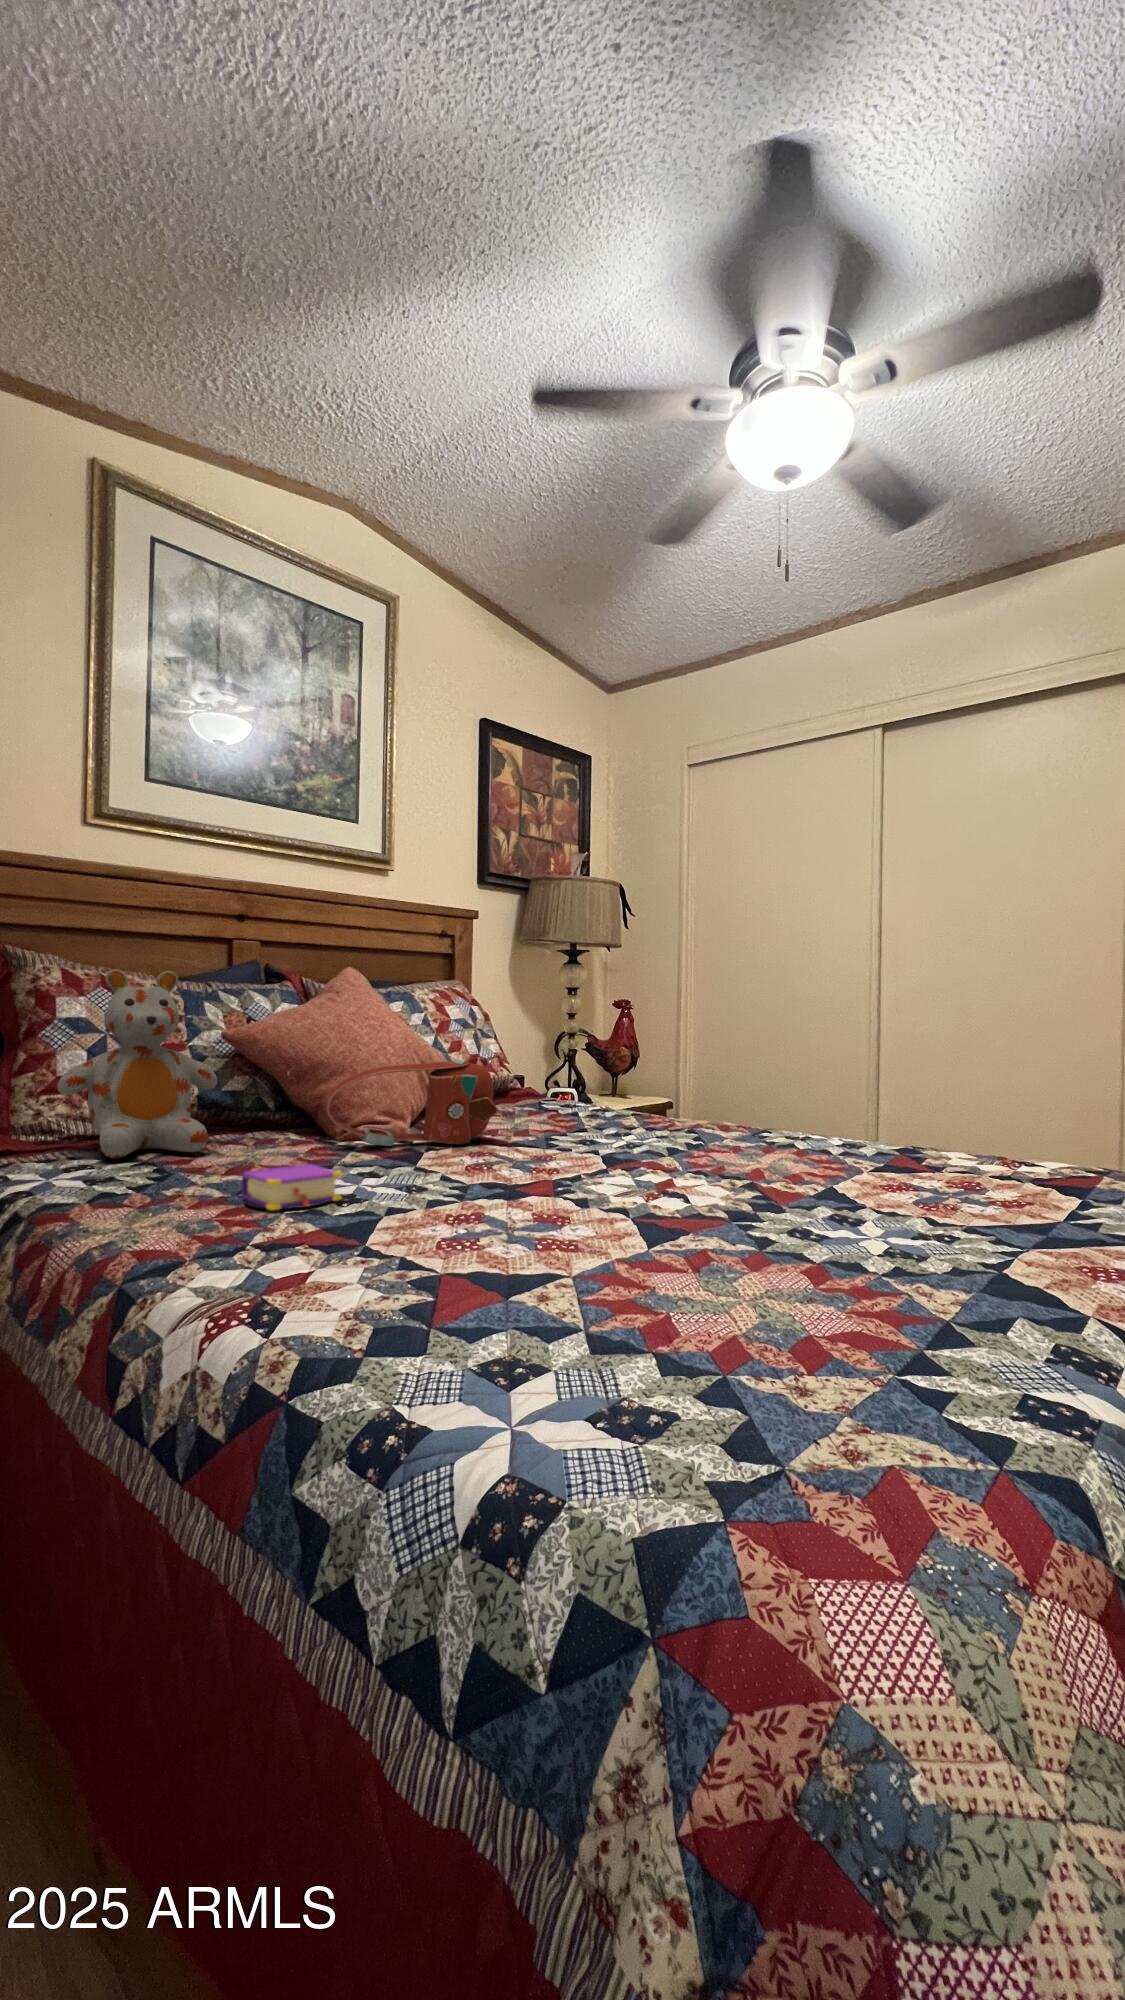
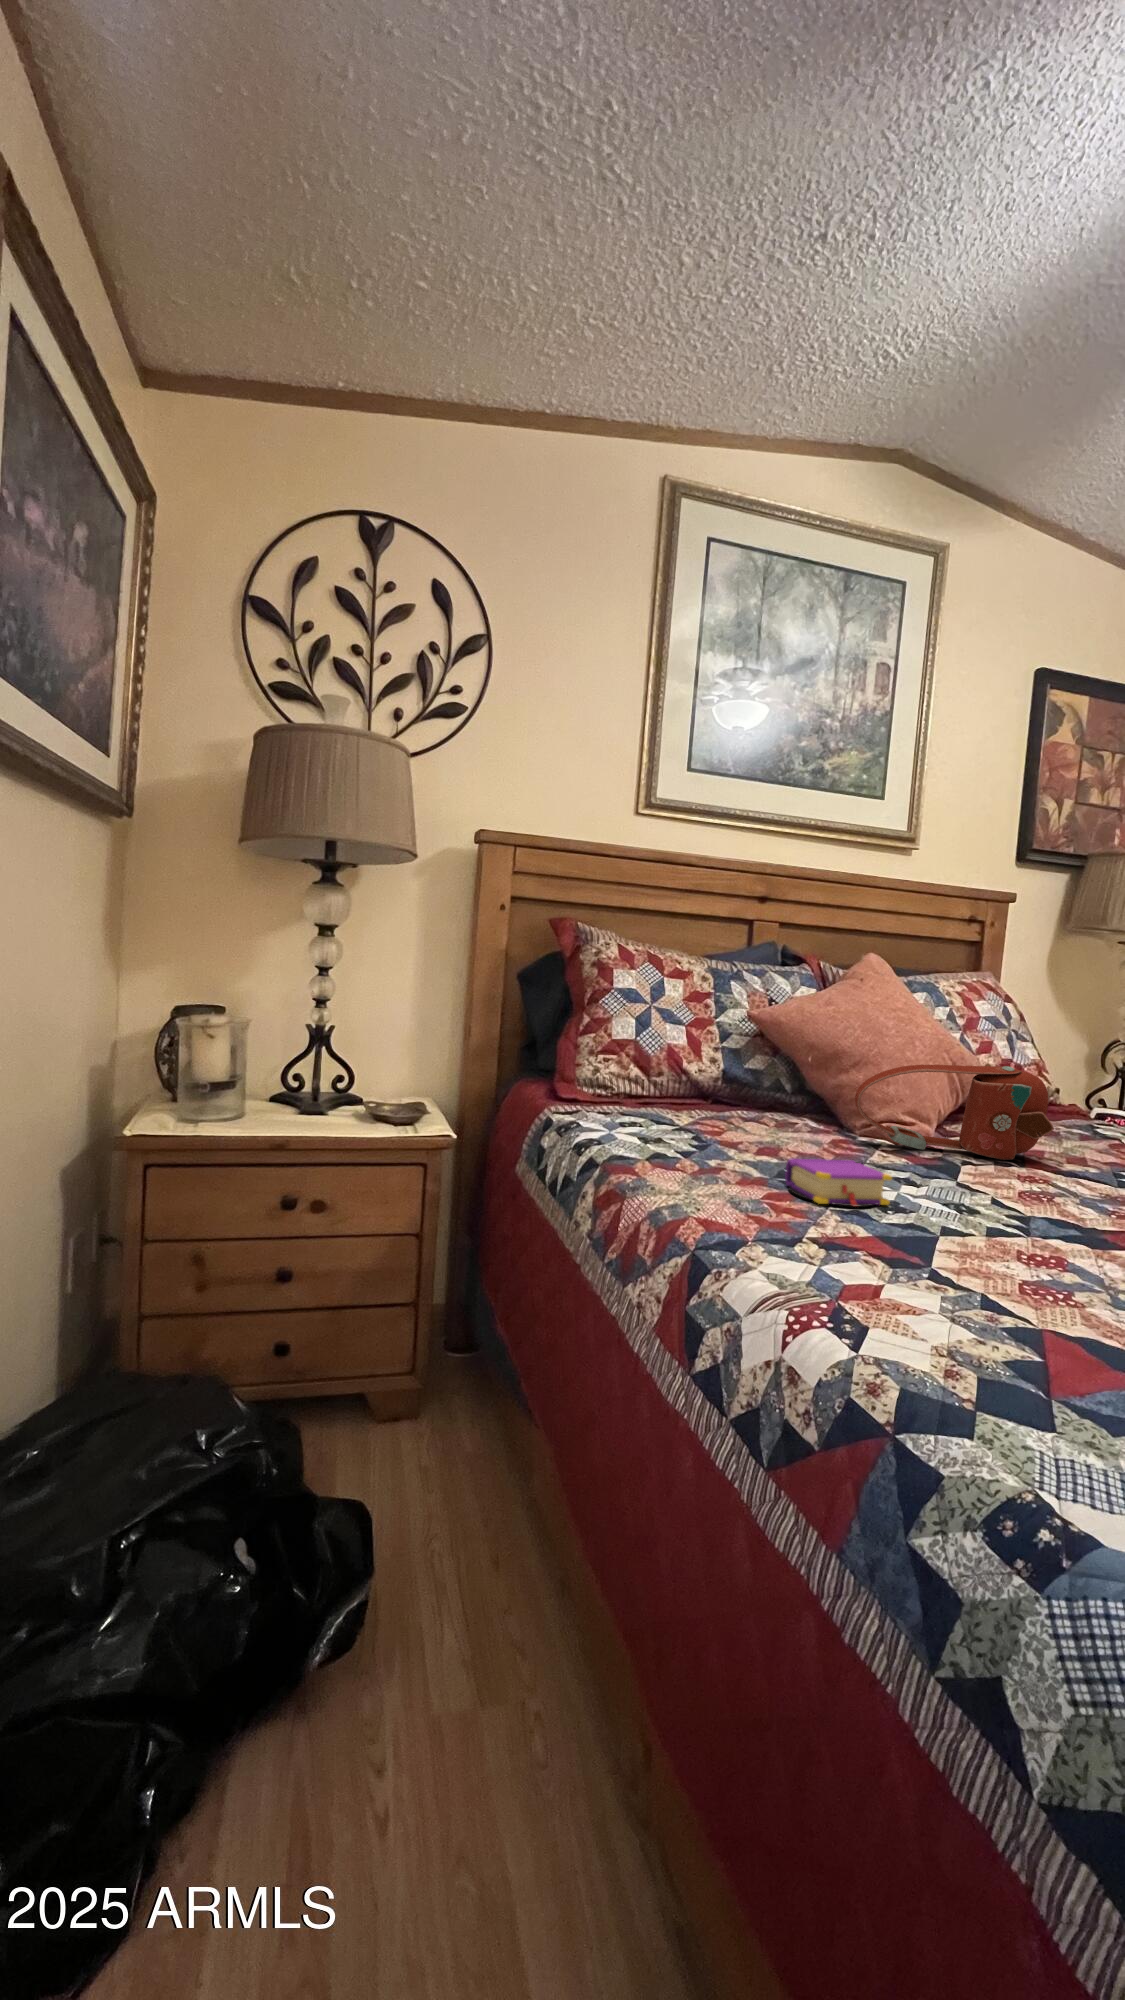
stuffed bear: present [57,969,218,1159] -> none [611,946,746,1126]

